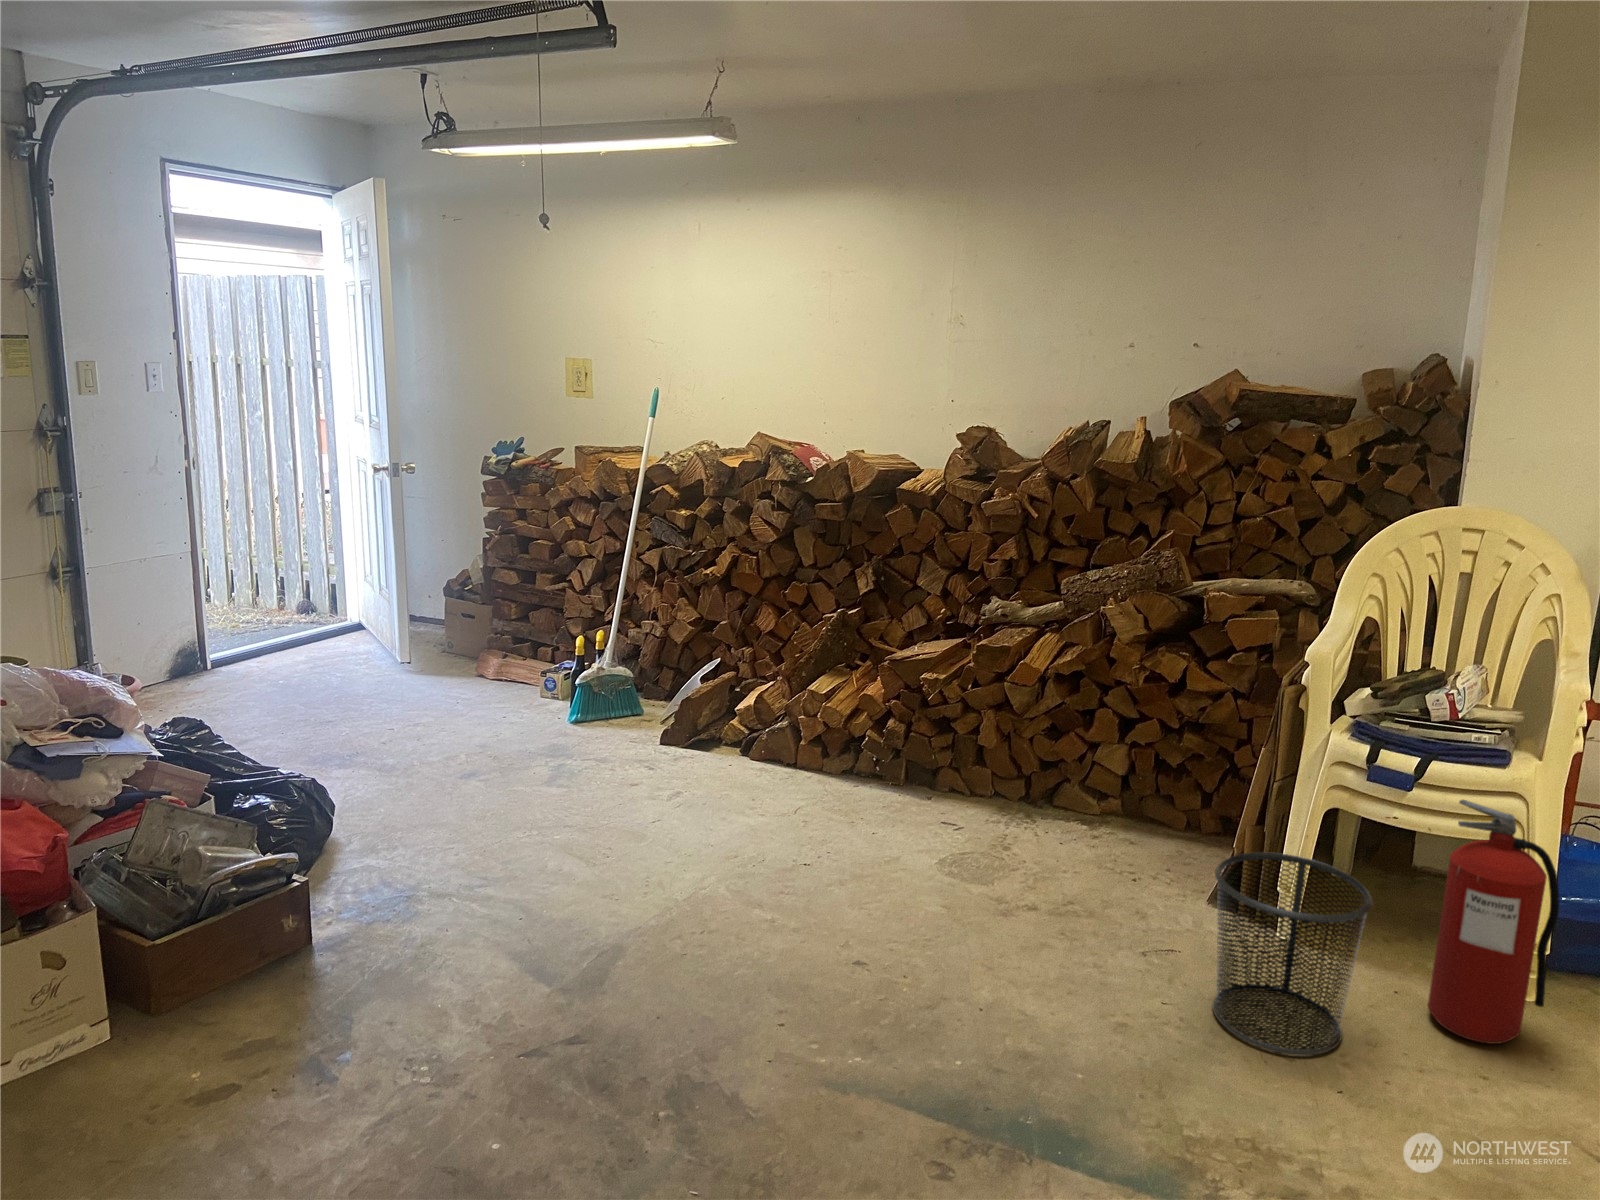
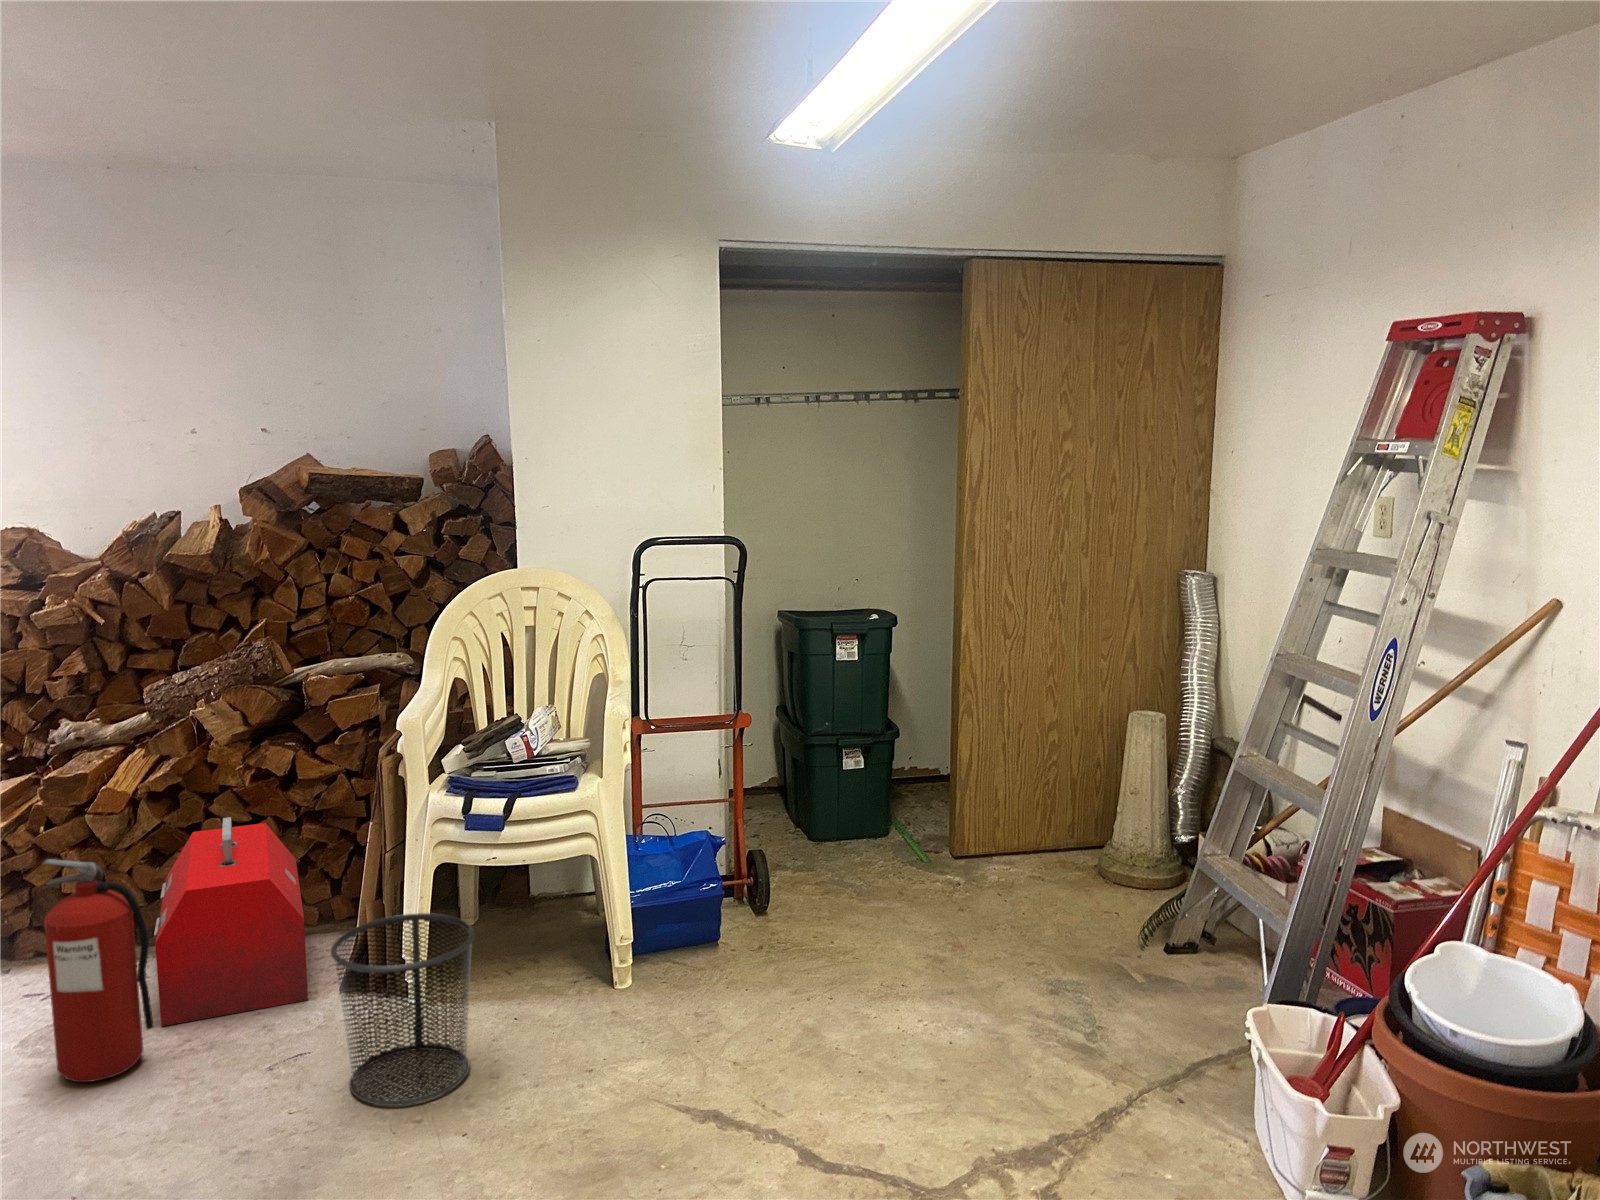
toolbox: none [1045,711,1181,902] -> present [154,817,308,1026]
fire extinguisher: present [1428,800,1559,1044] -> present [44,859,154,1082]

